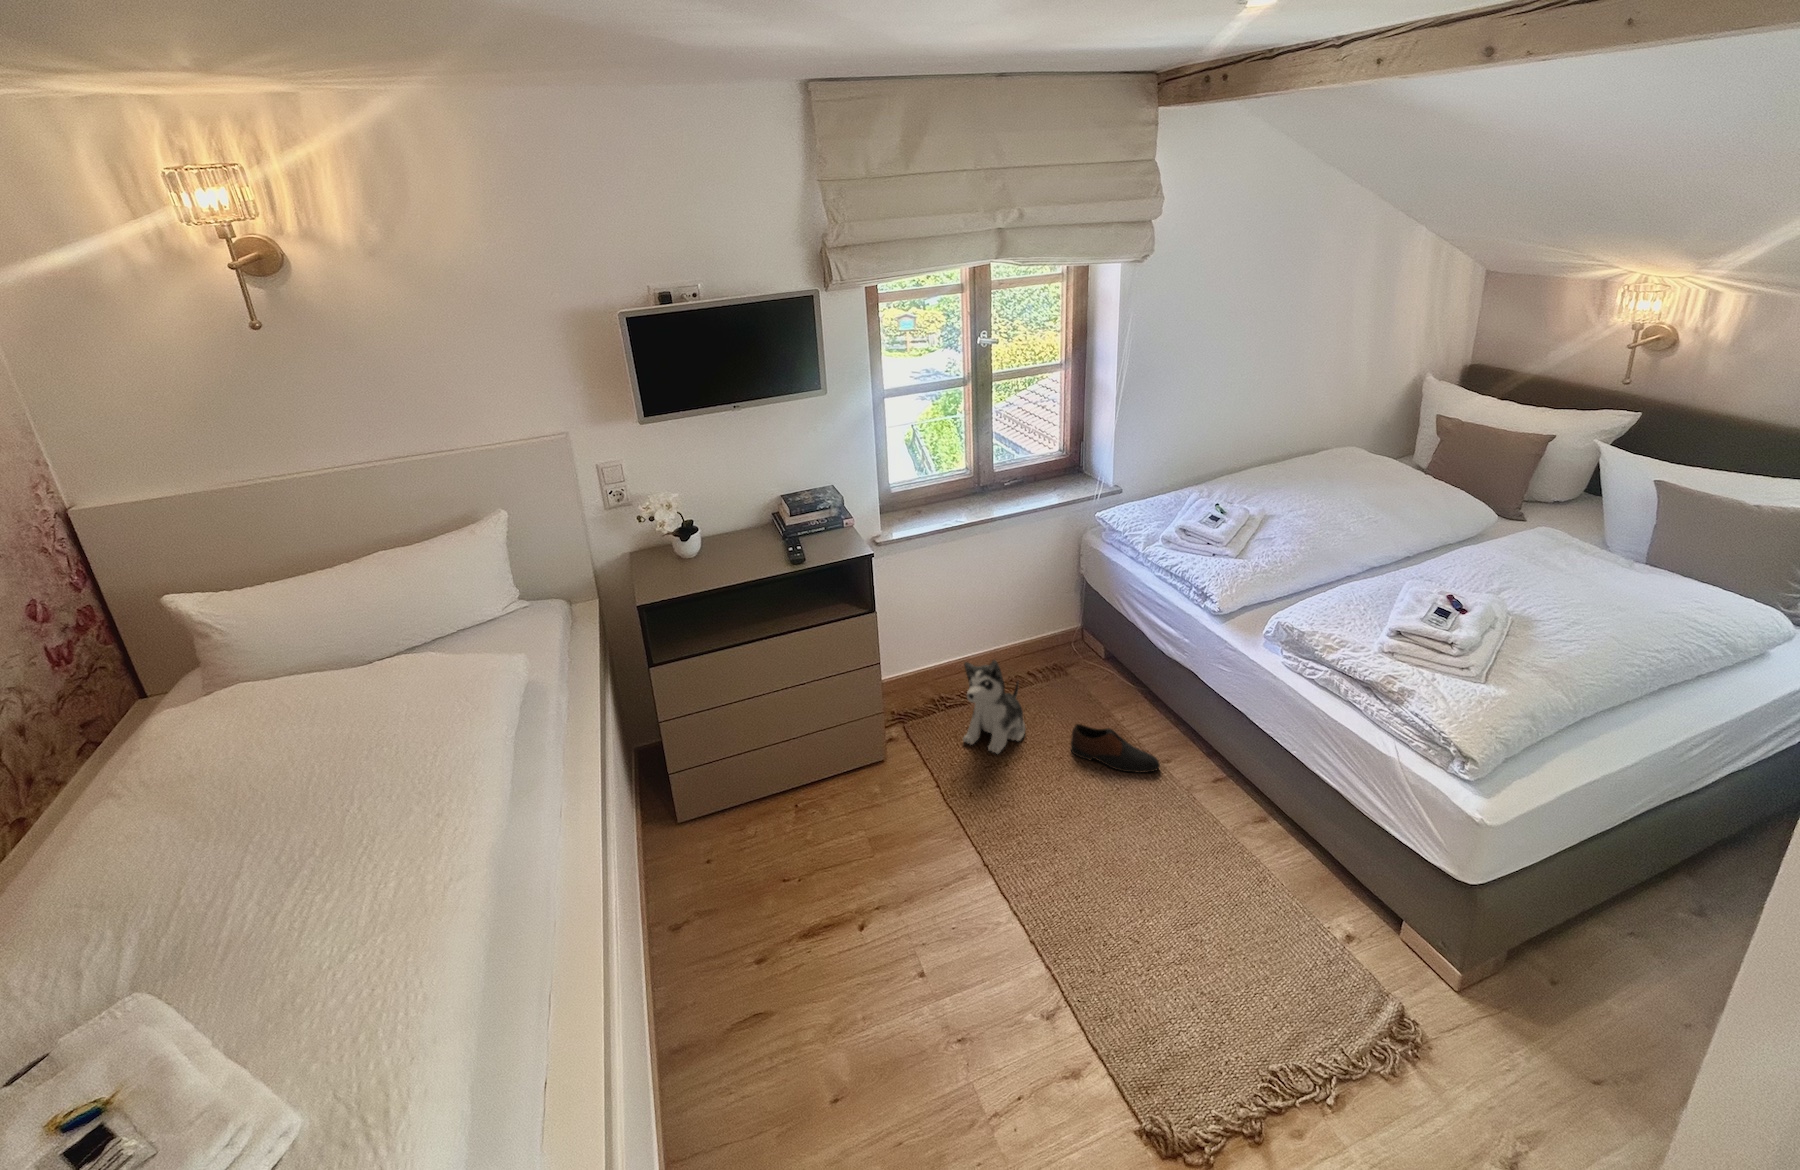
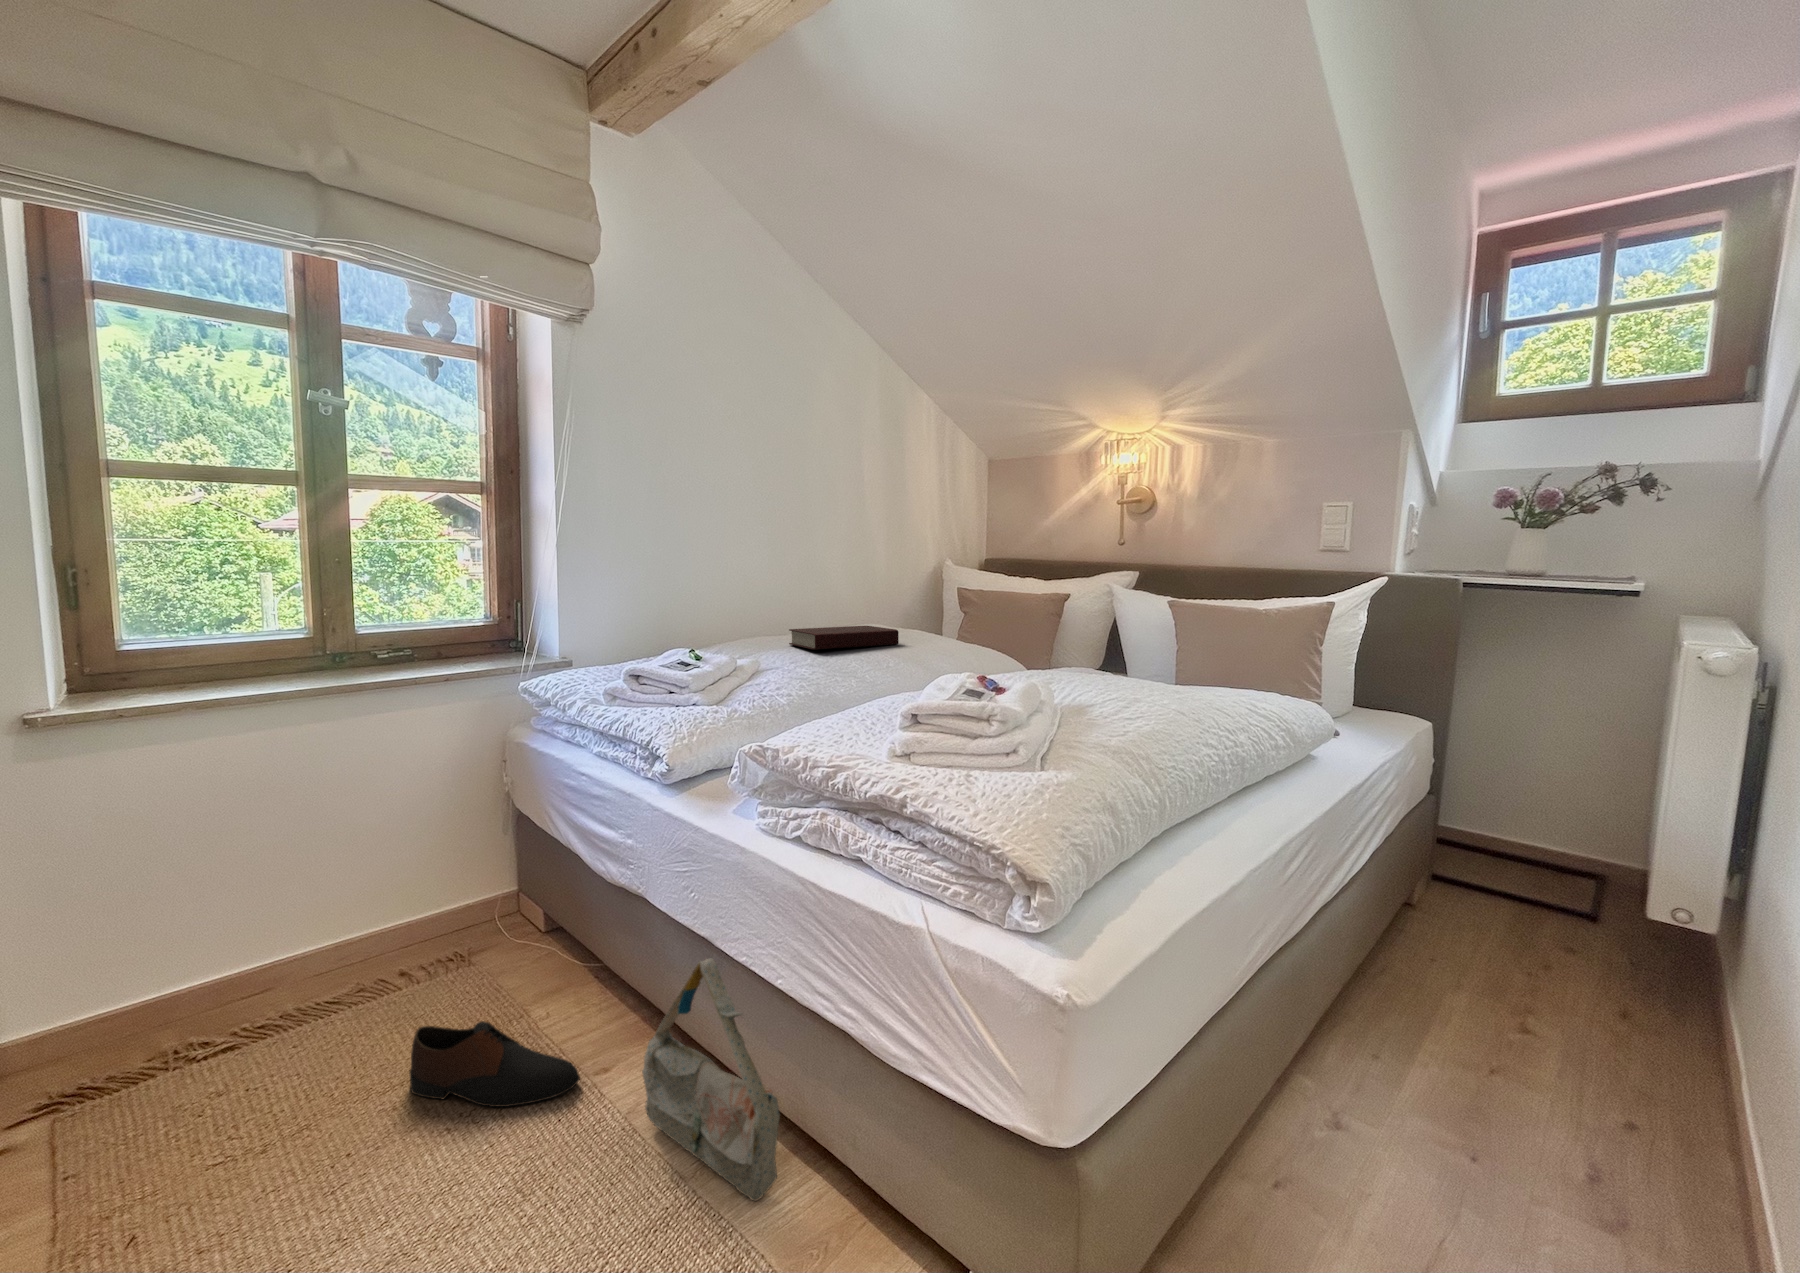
book: none [1282,468,1379,501] -> present [789,626,899,650]
plush toy: present [963,660,1025,754] -> none [147,914,338,1129]
bag: none [1203,733,1288,847] -> present [642,958,780,1201]

